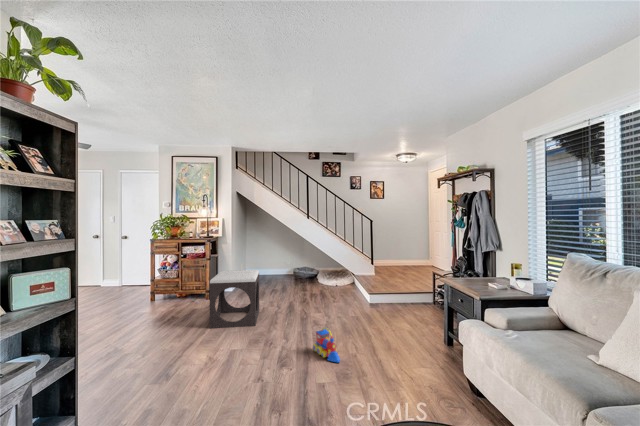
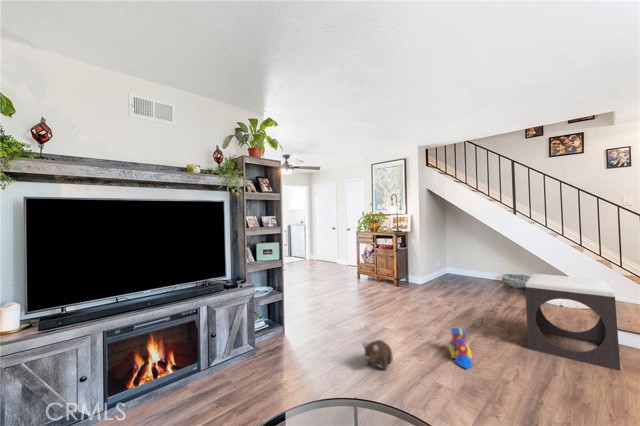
footstool: present [210,270,259,328] -> present [525,274,620,370]
plush toy: none [266,367,293,398] -> present [362,340,393,370]

